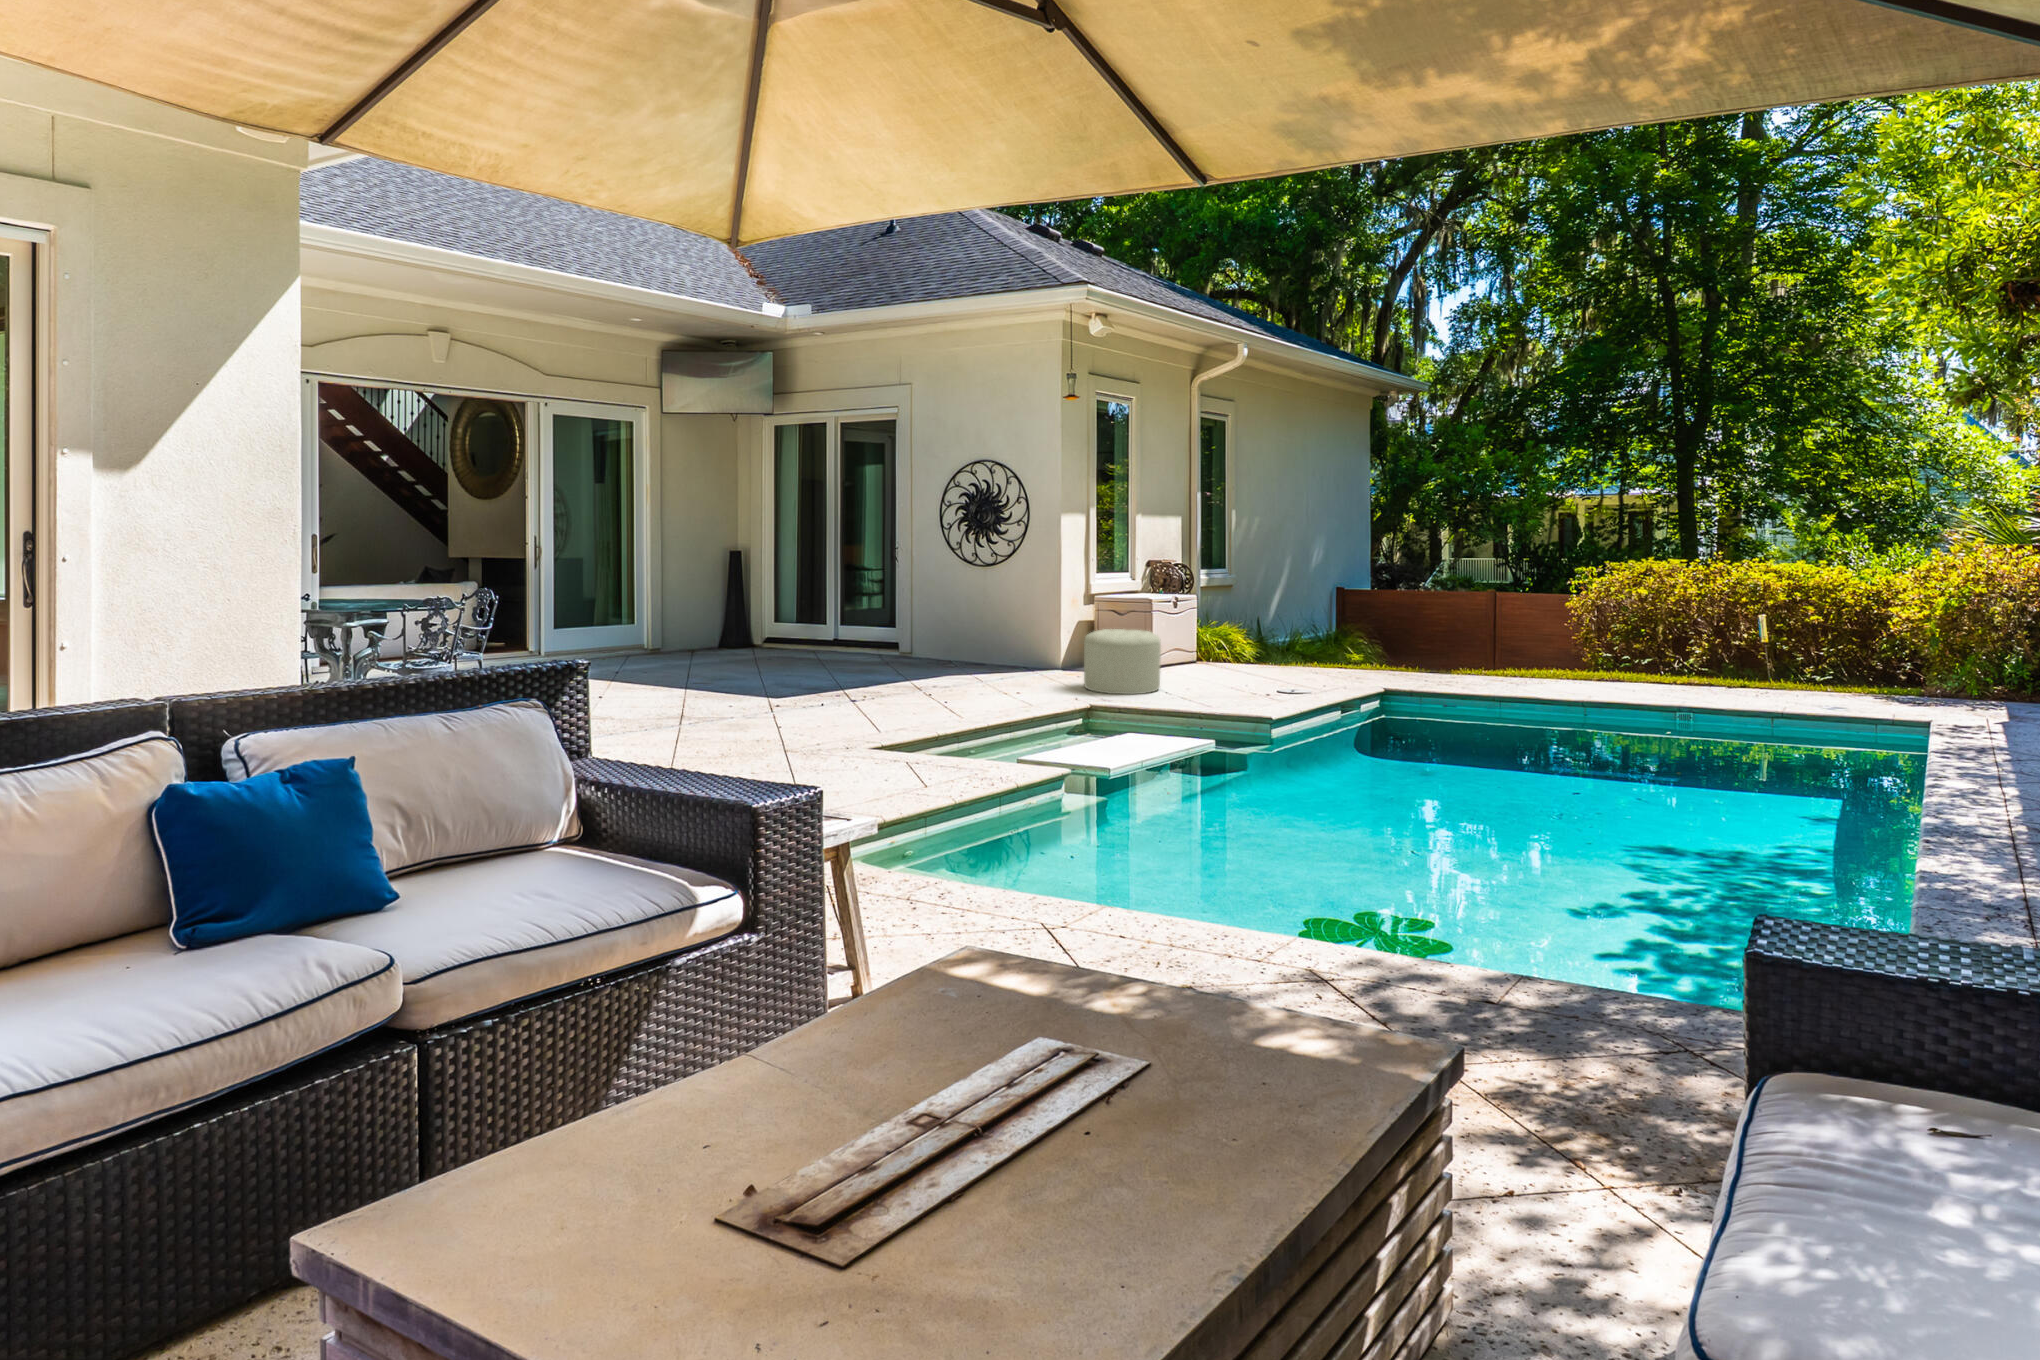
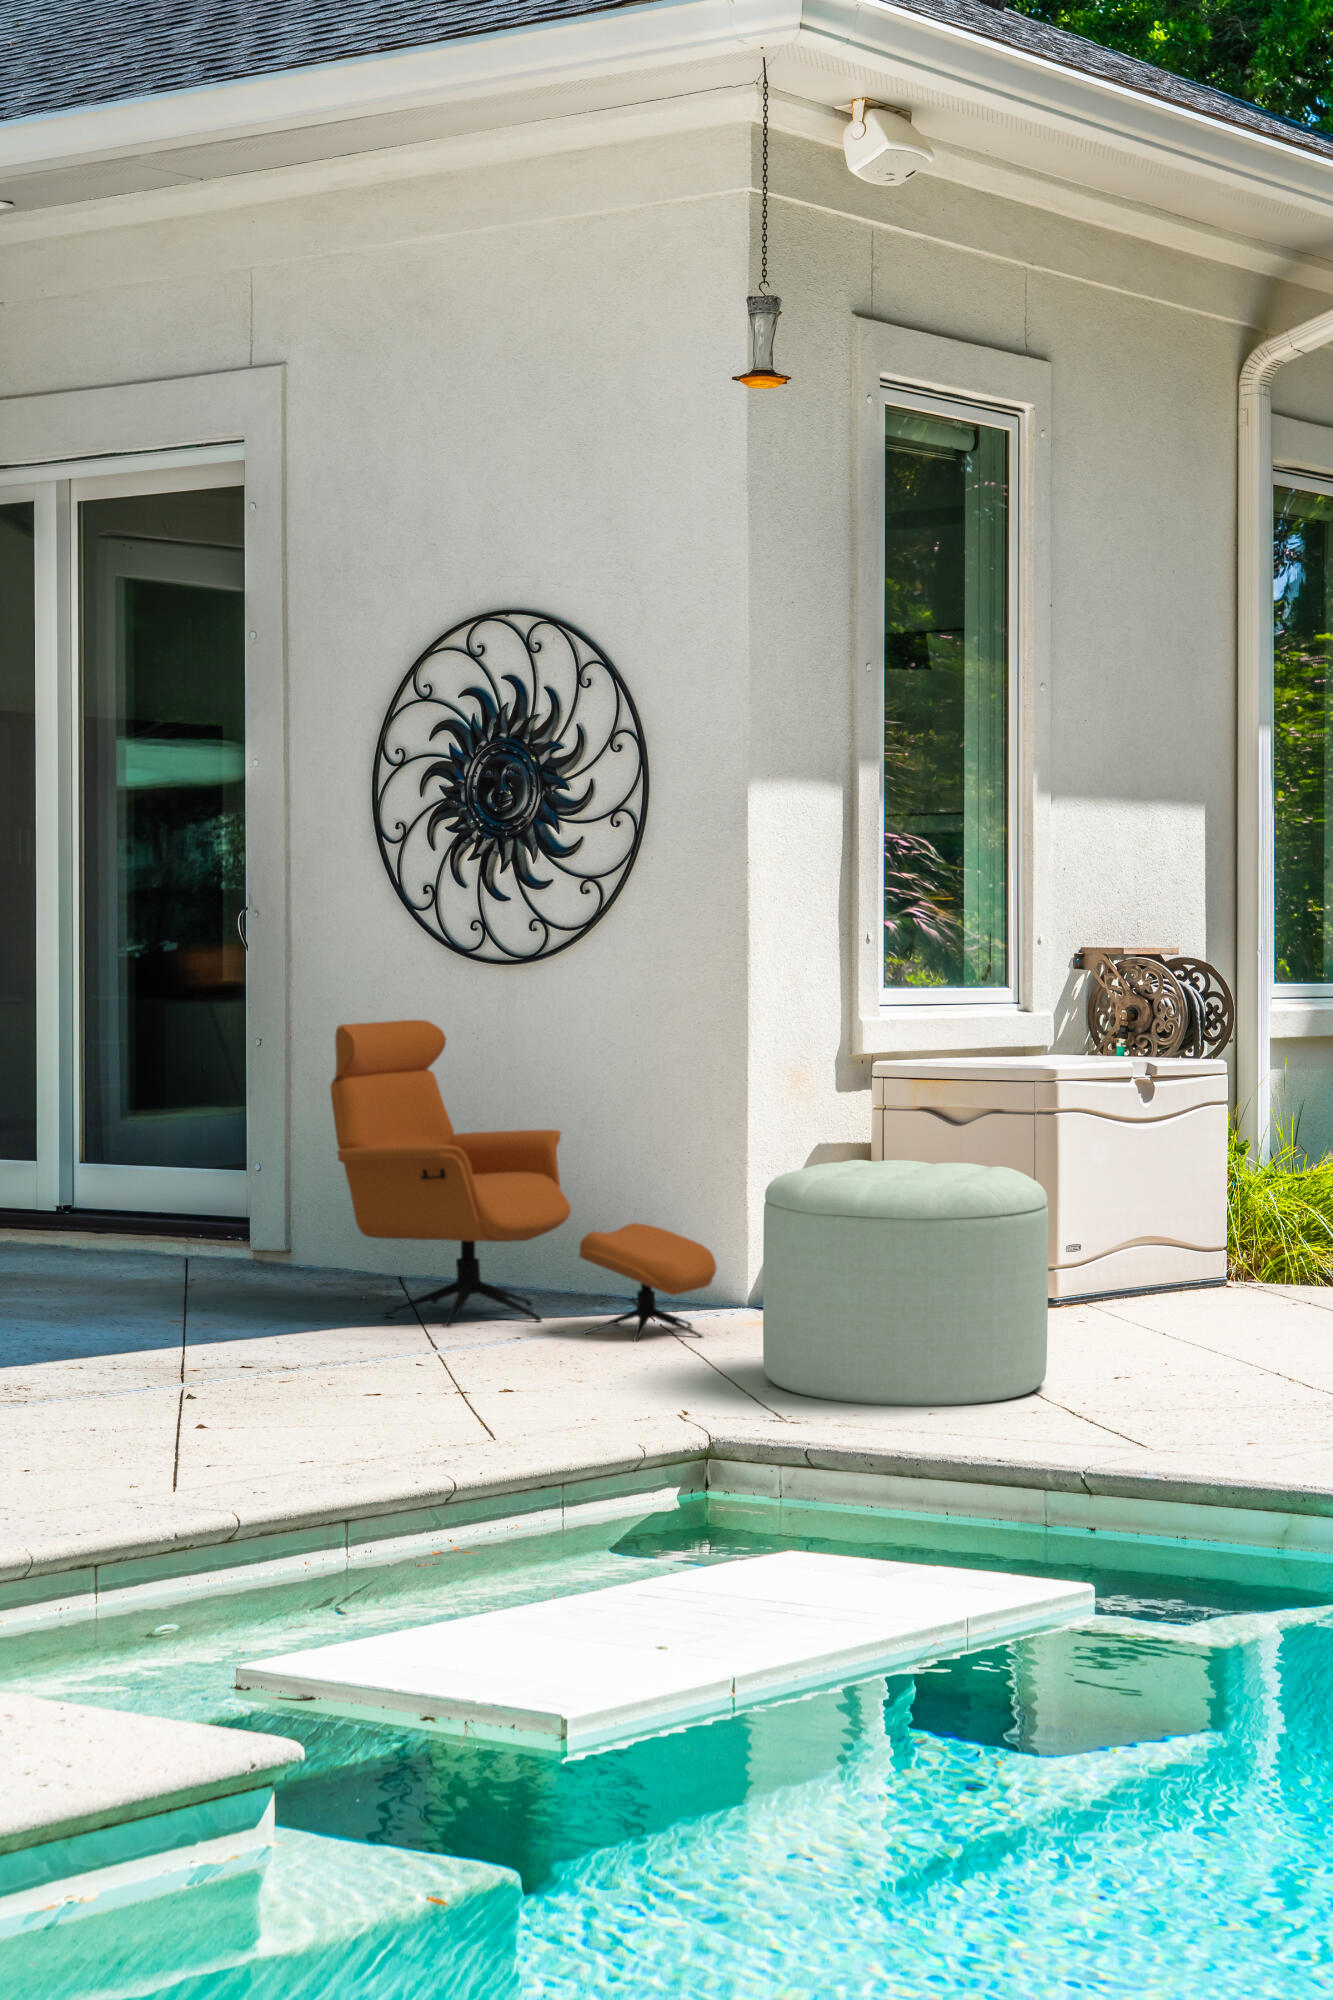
armchair: none [945,587,1060,680] -> present [330,1020,717,1342]

